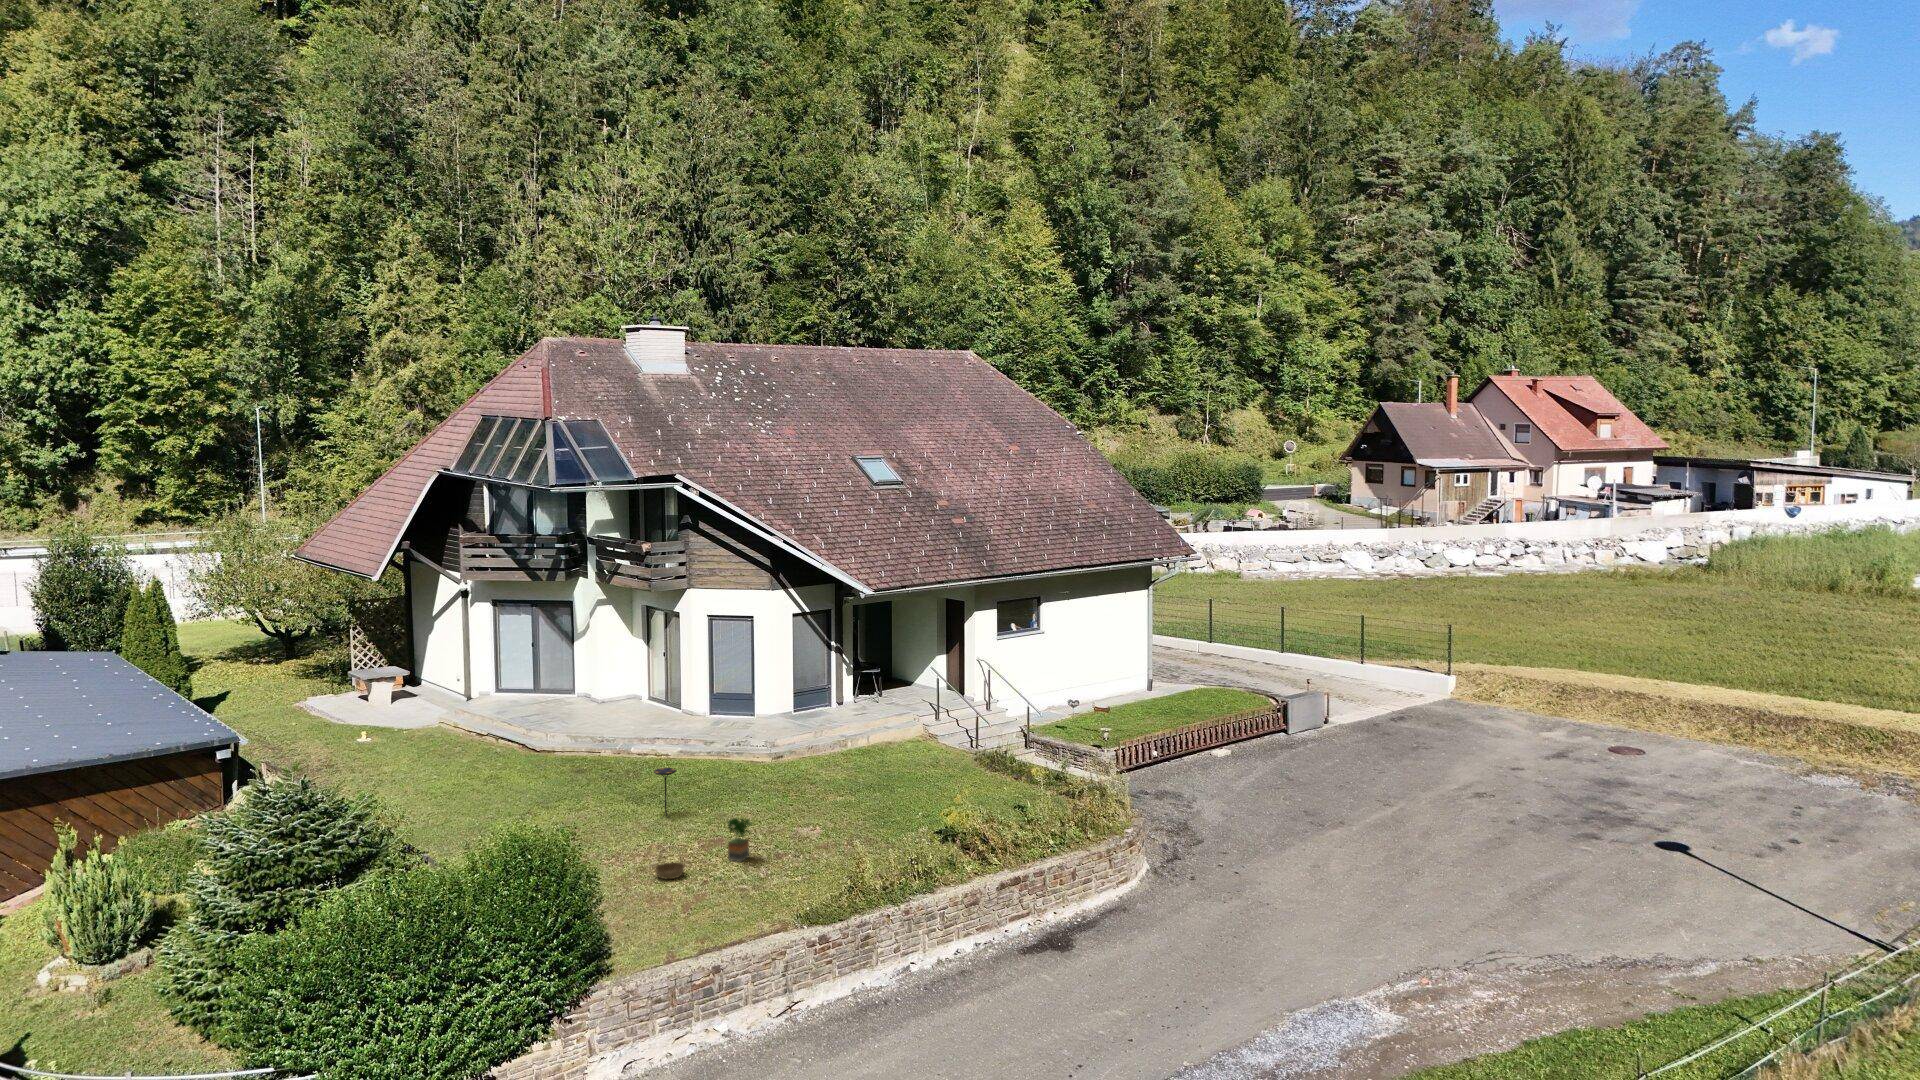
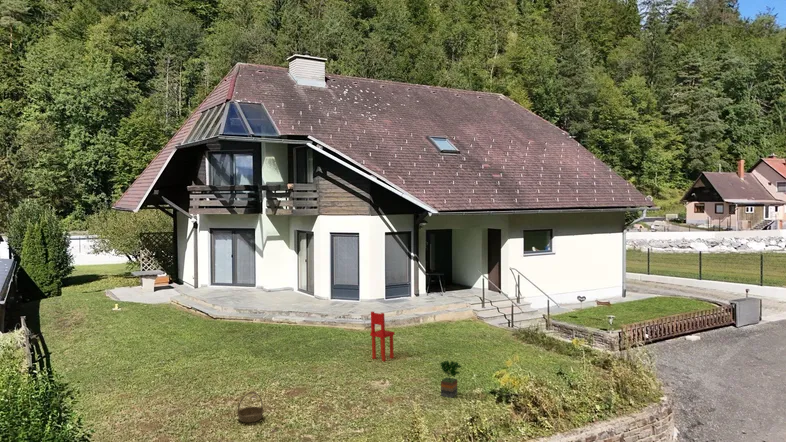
chair: none [789,741,820,804] -> present [370,312,395,361]
side table: present [654,768,676,818] -> none [264,328,282,369]
potted tree: present [727,818,752,862] -> present [440,361,461,398]

